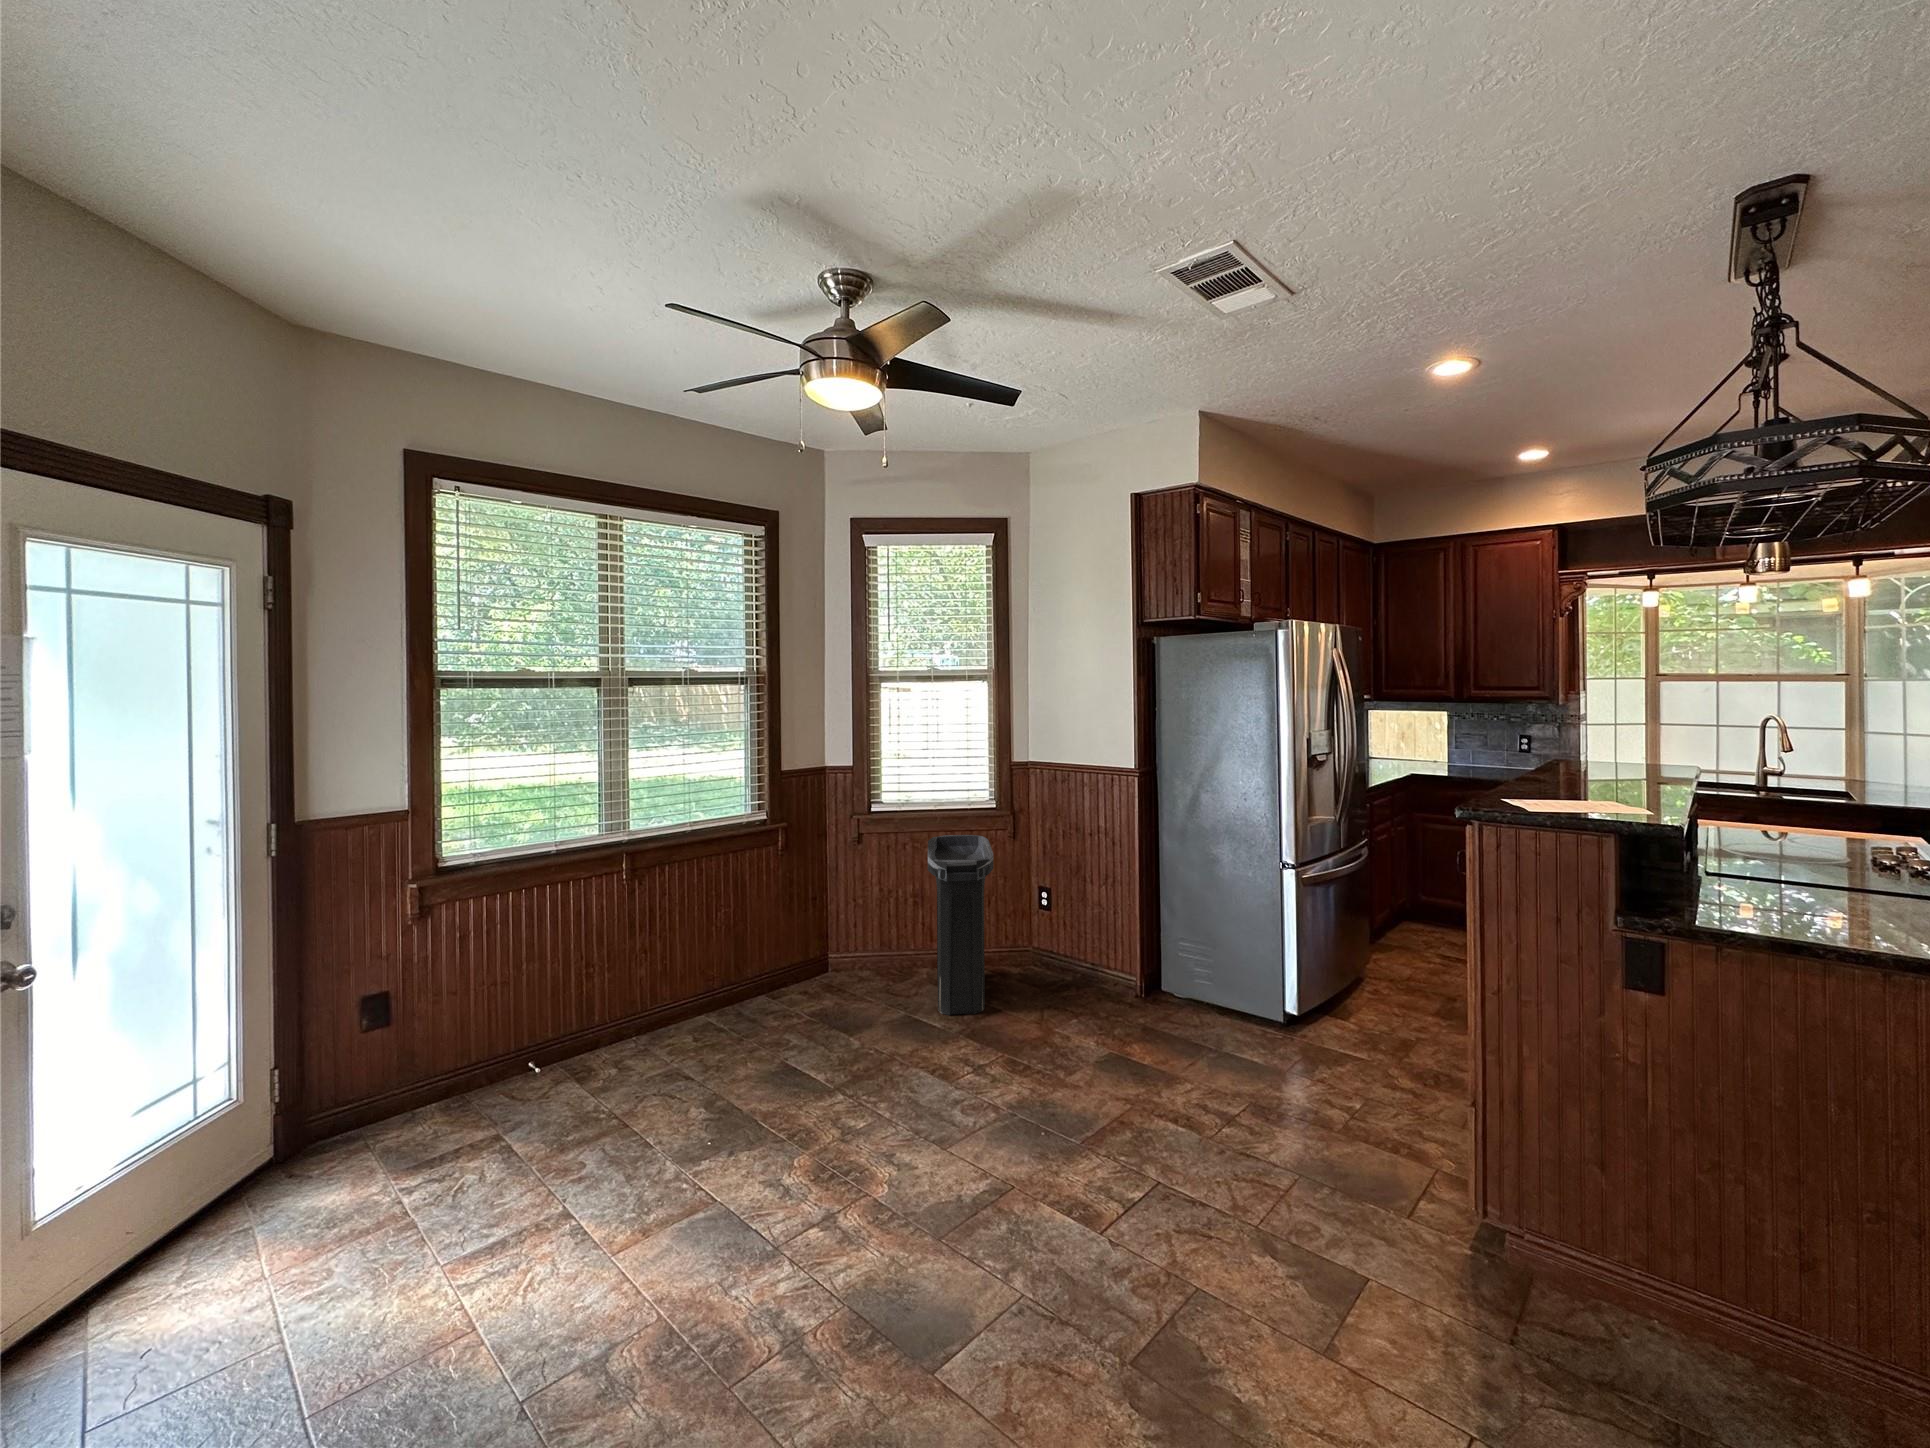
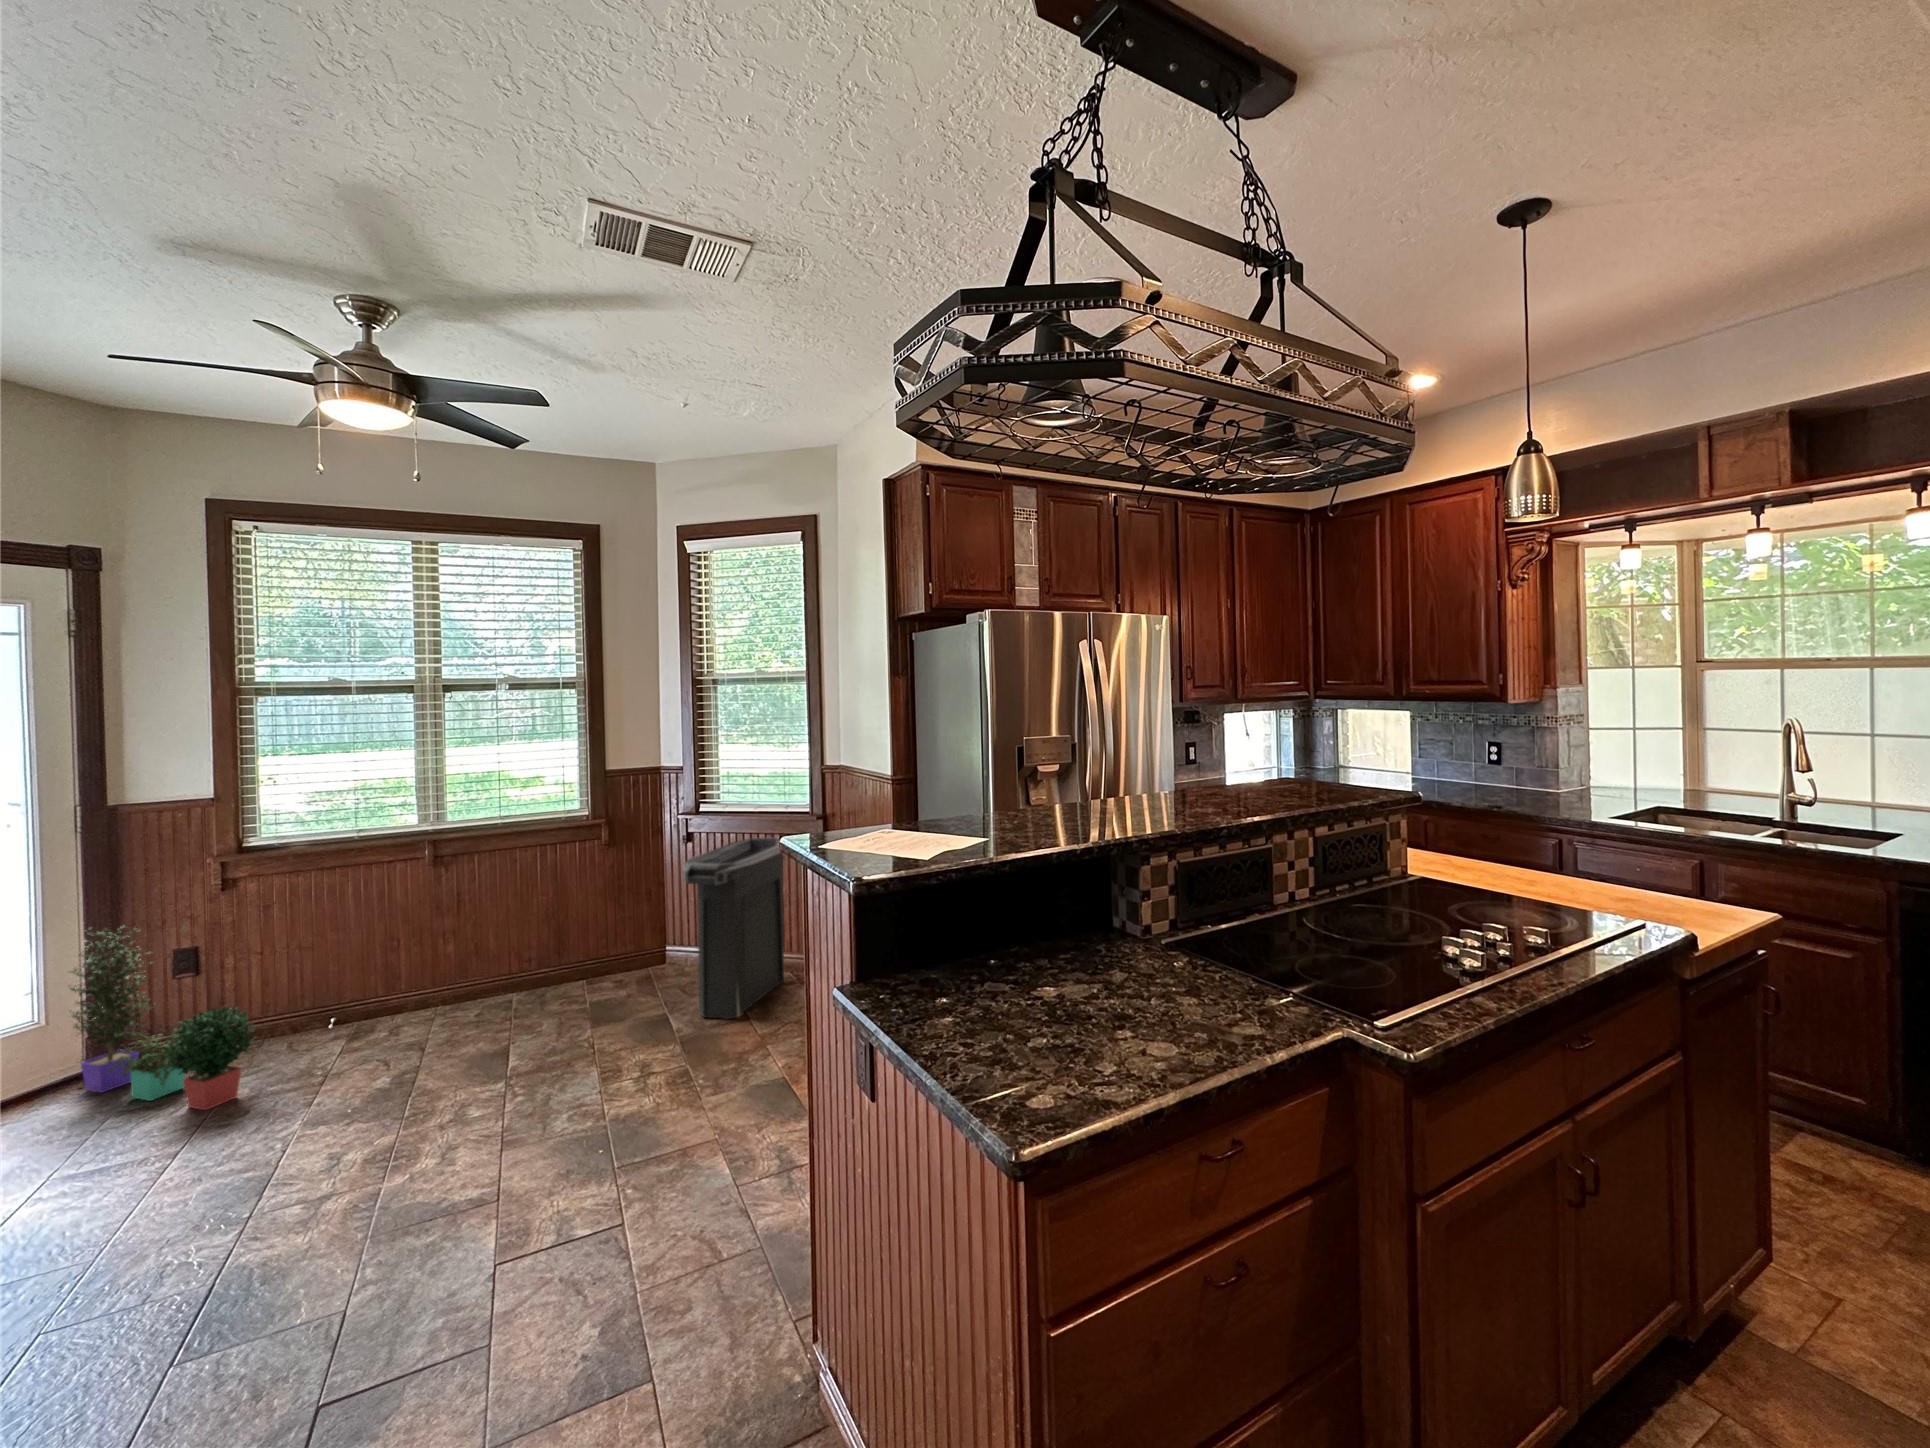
potted plant: none [279,967,557,1176] -> present [69,926,255,1110]

